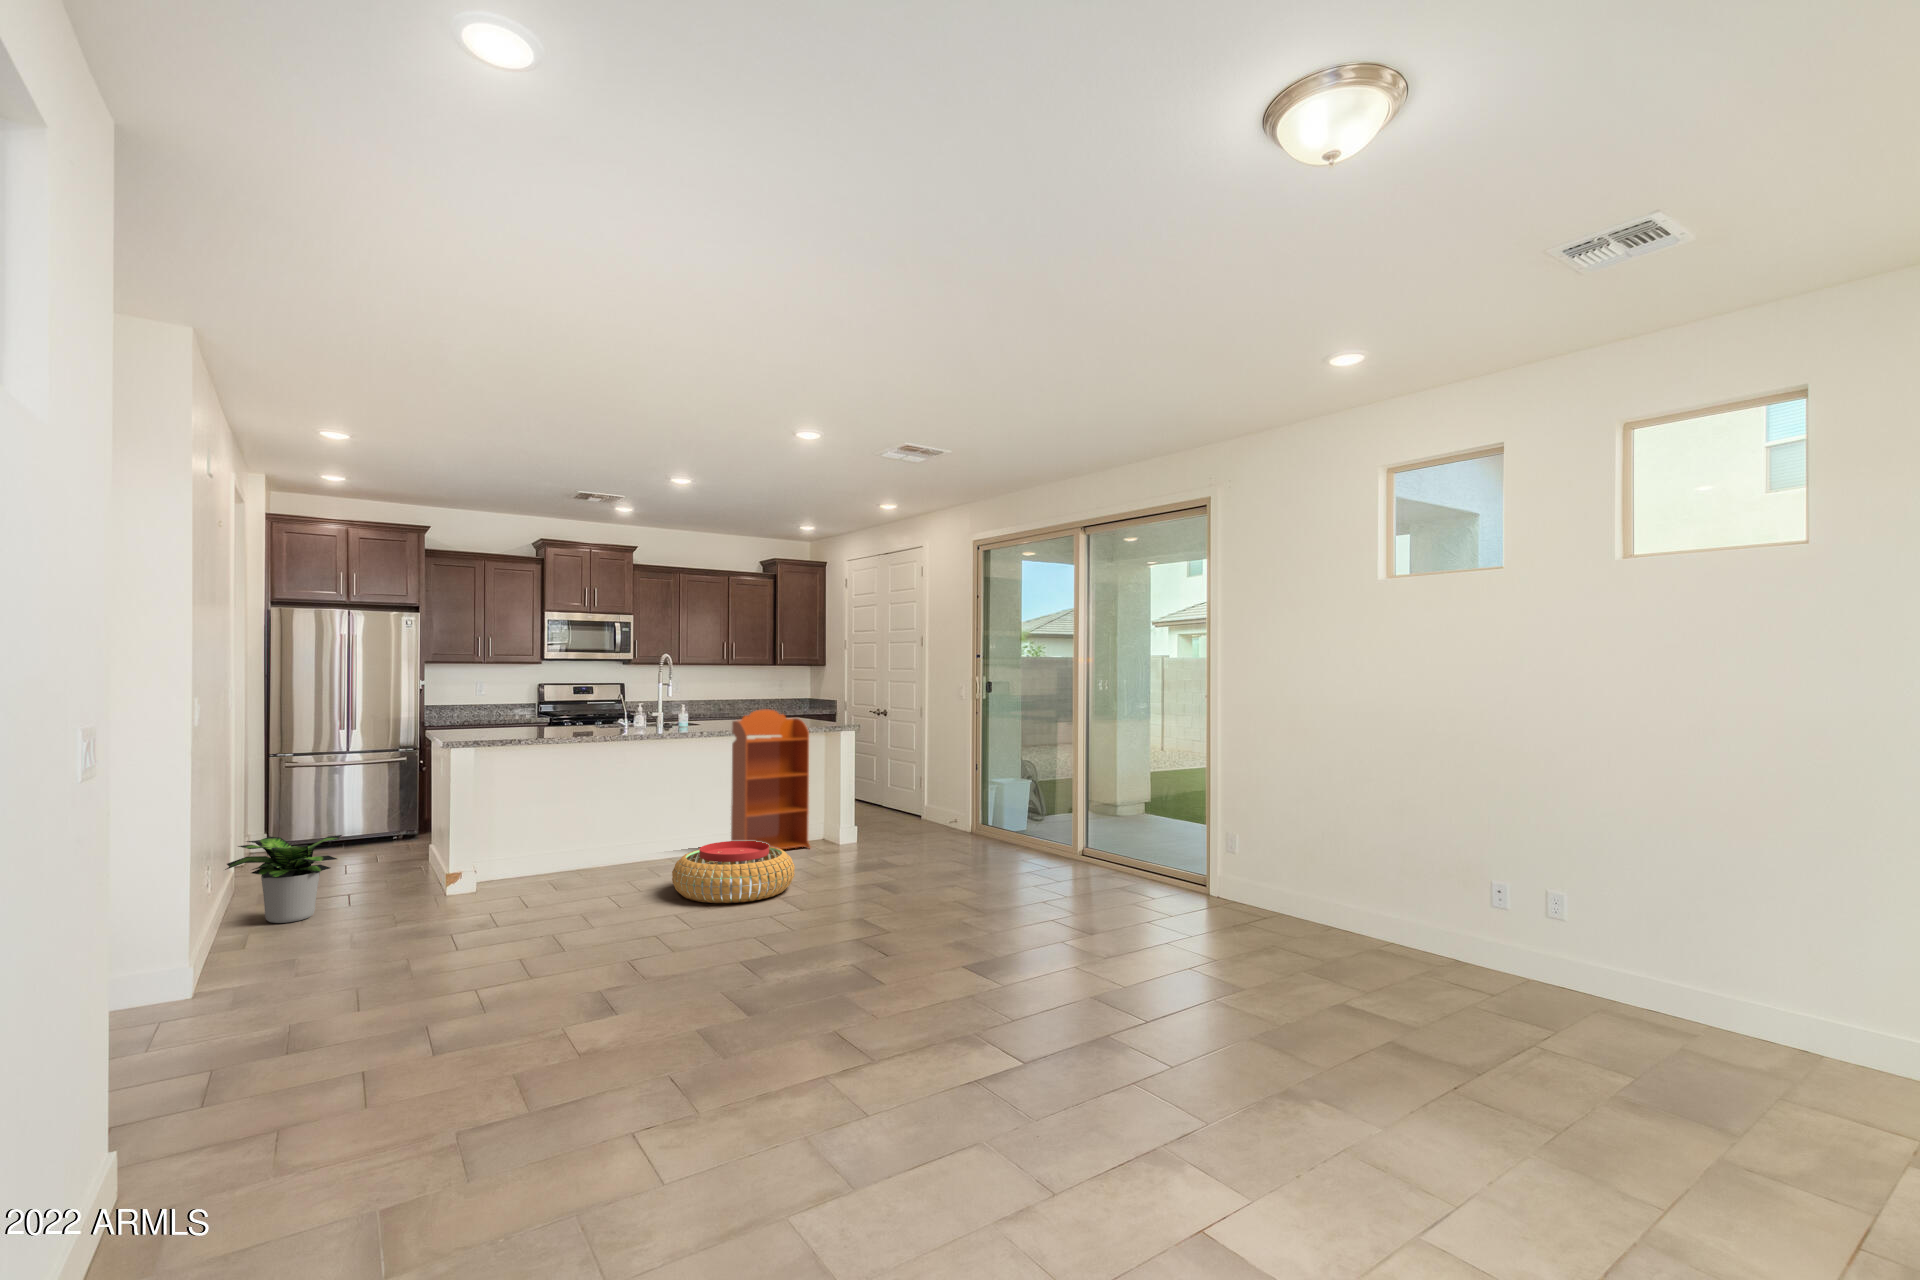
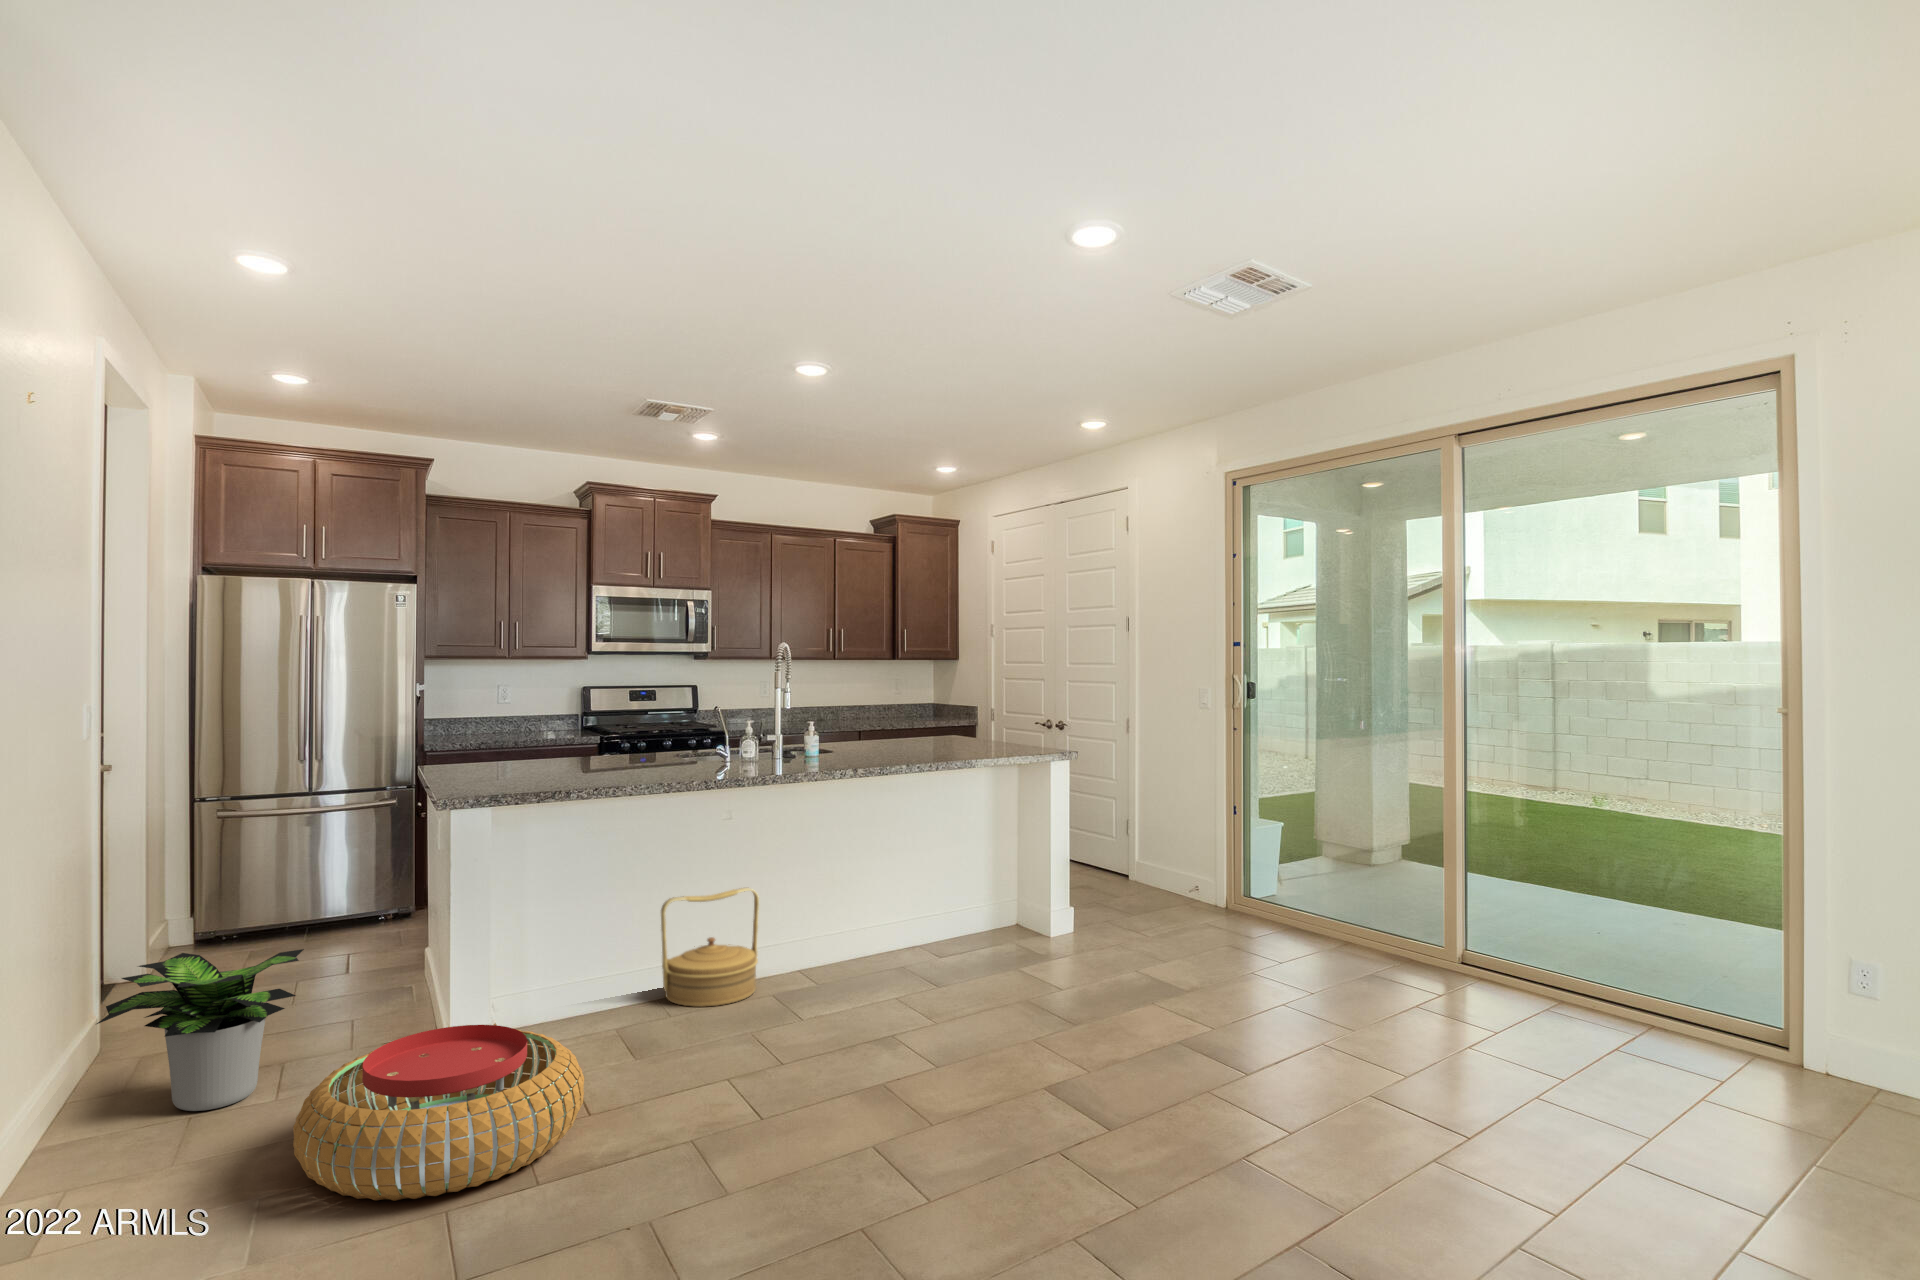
bookcase: present [731,709,810,849] -> none [890,727,1009,958]
woven basket: none [569,809,635,880] -> present [661,888,759,1007]
pouf: present [672,841,795,903] -> present [293,1025,584,1201]

